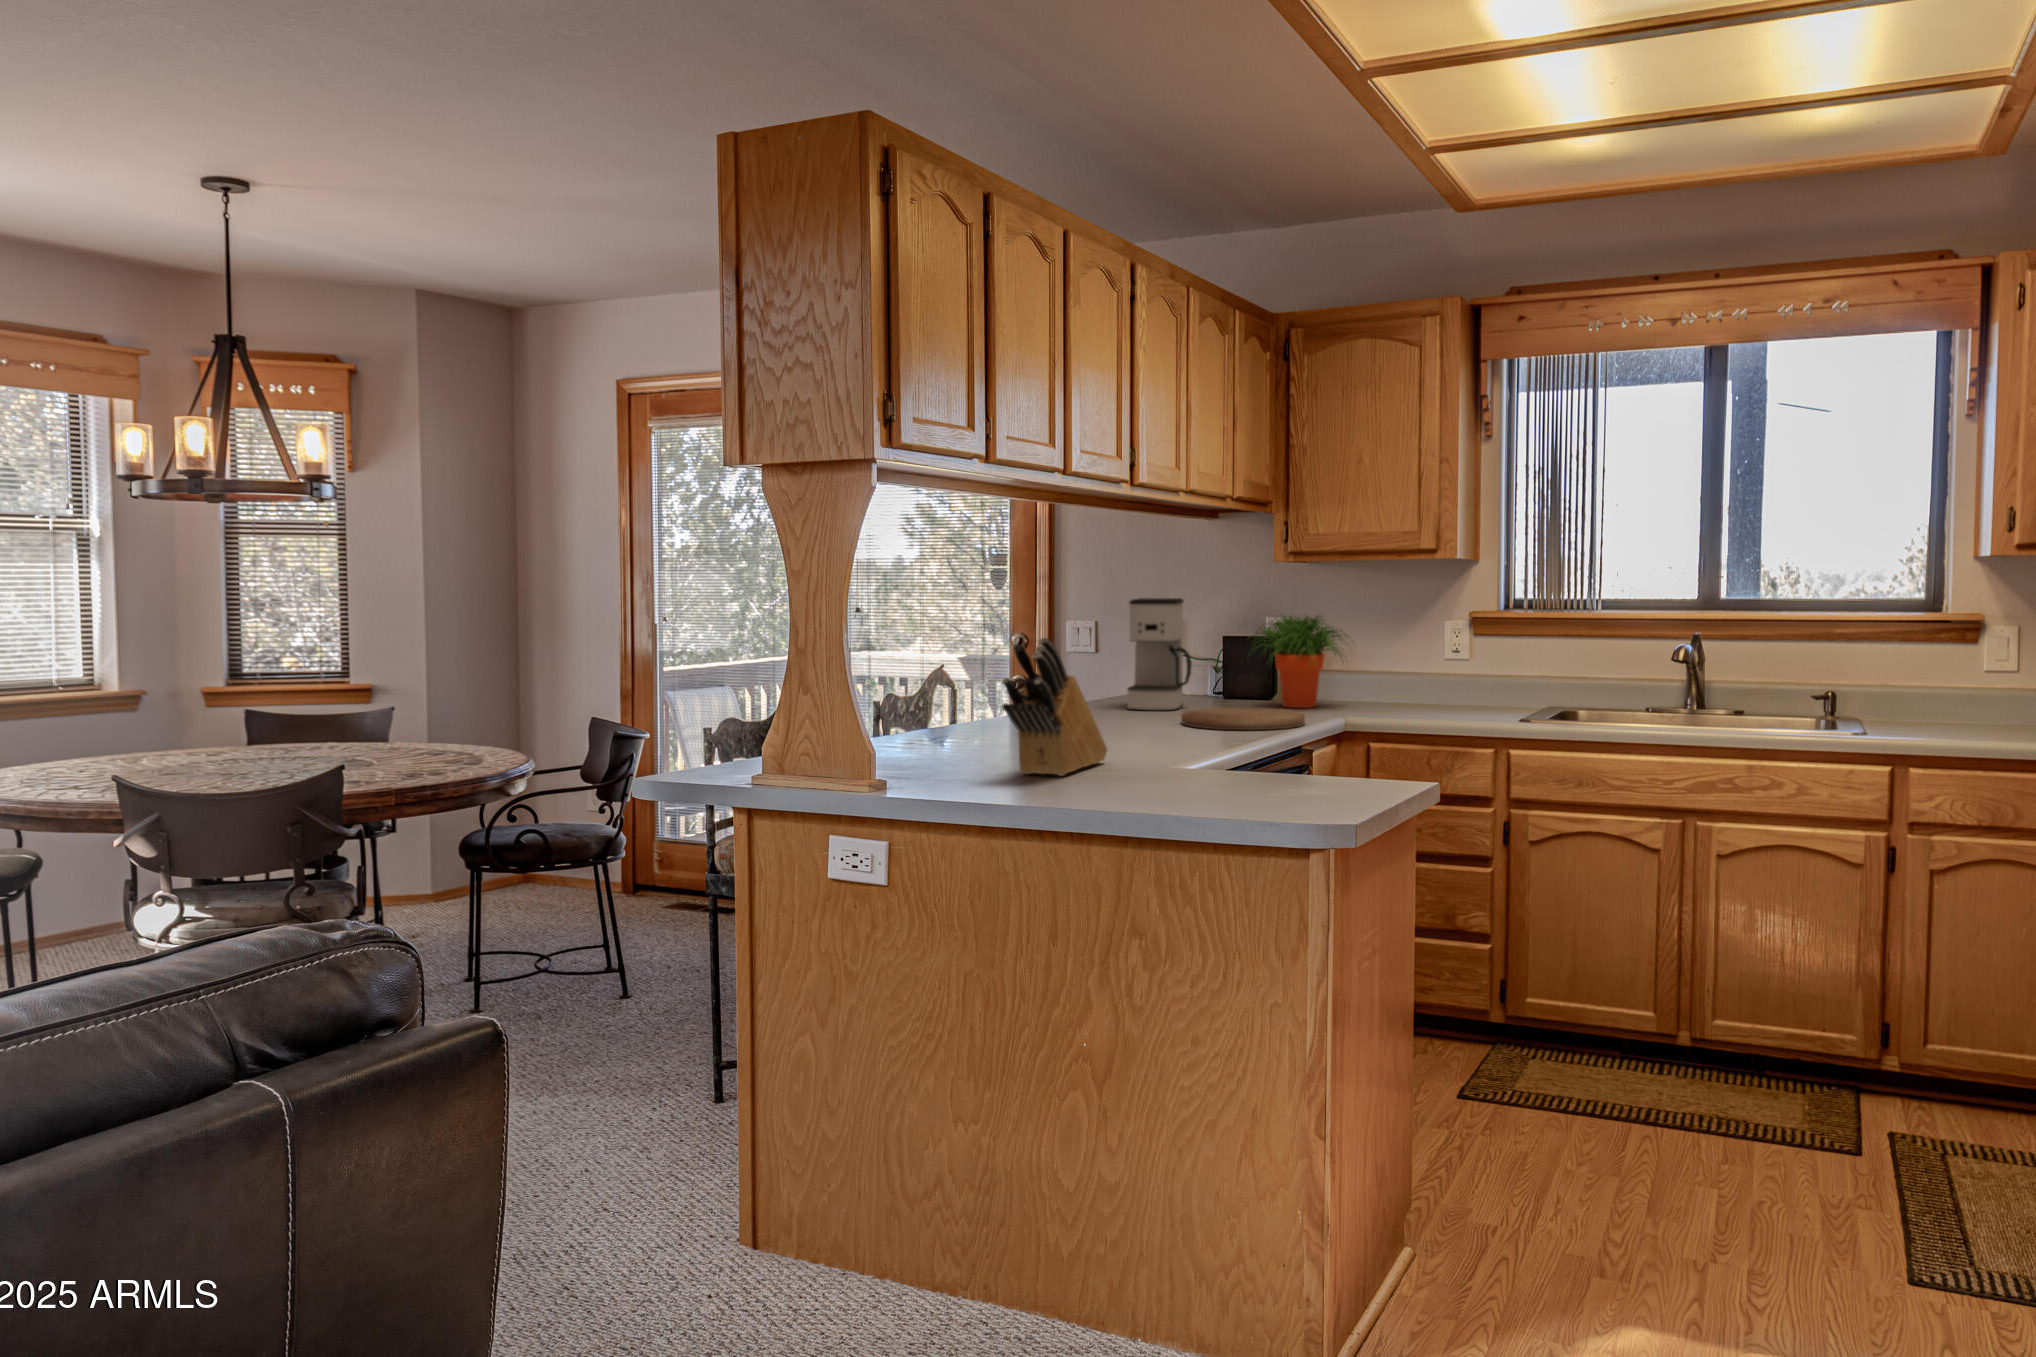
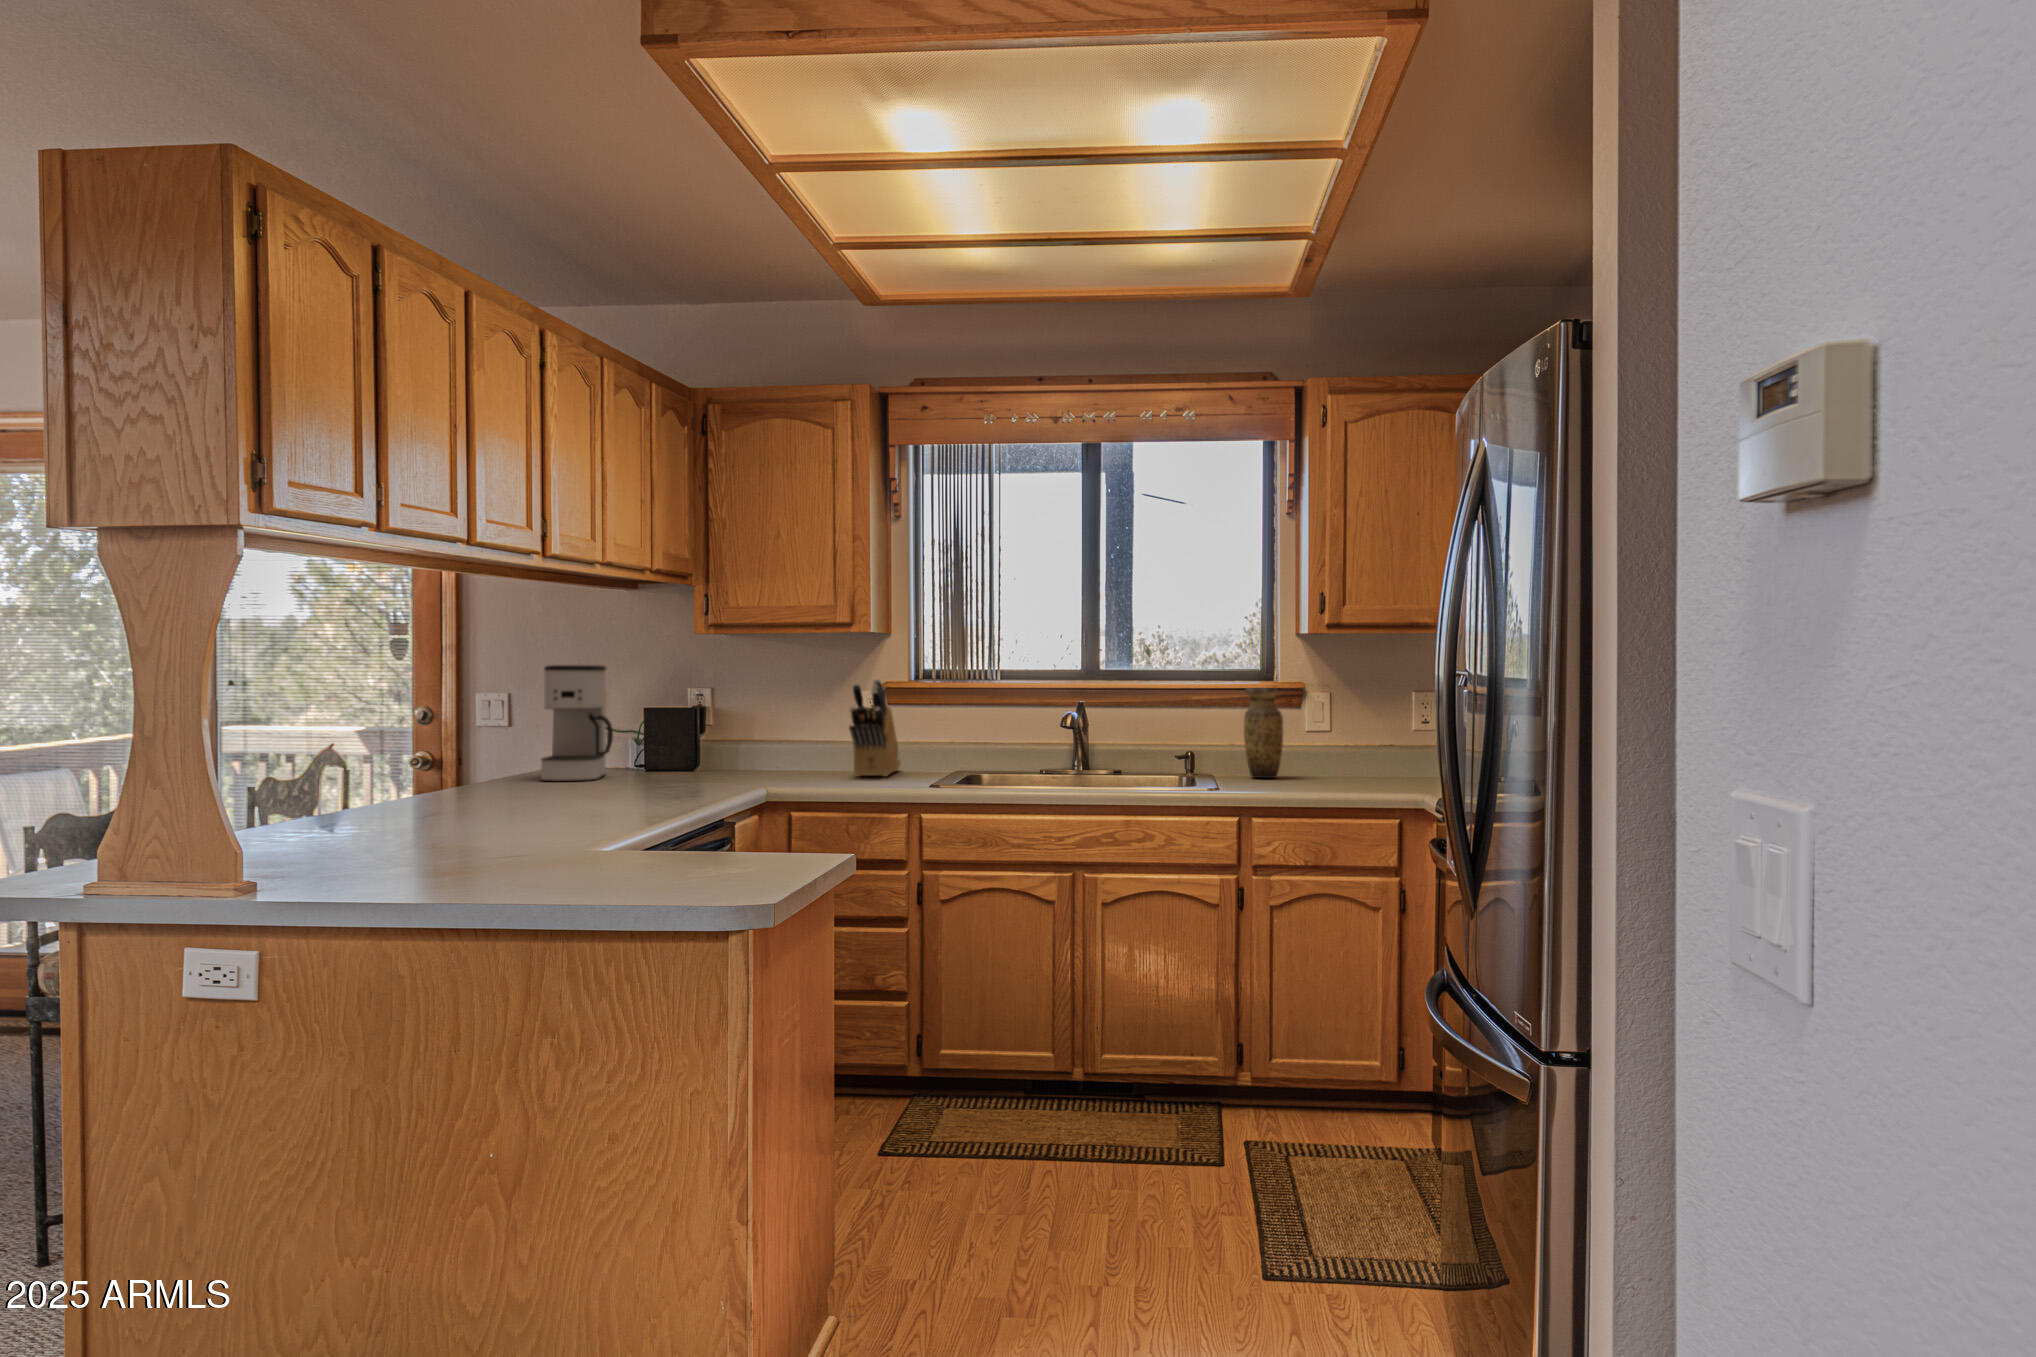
potted plant: present [1249,615,1349,708] -> none [669,681,781,775]
vase: none [1907,623,1961,729] -> present [1244,688,1283,778]
knife block: present [1002,637,1107,776] -> present [849,679,900,777]
cutting board: present [1181,708,1305,730] -> none [593,775,724,798]

